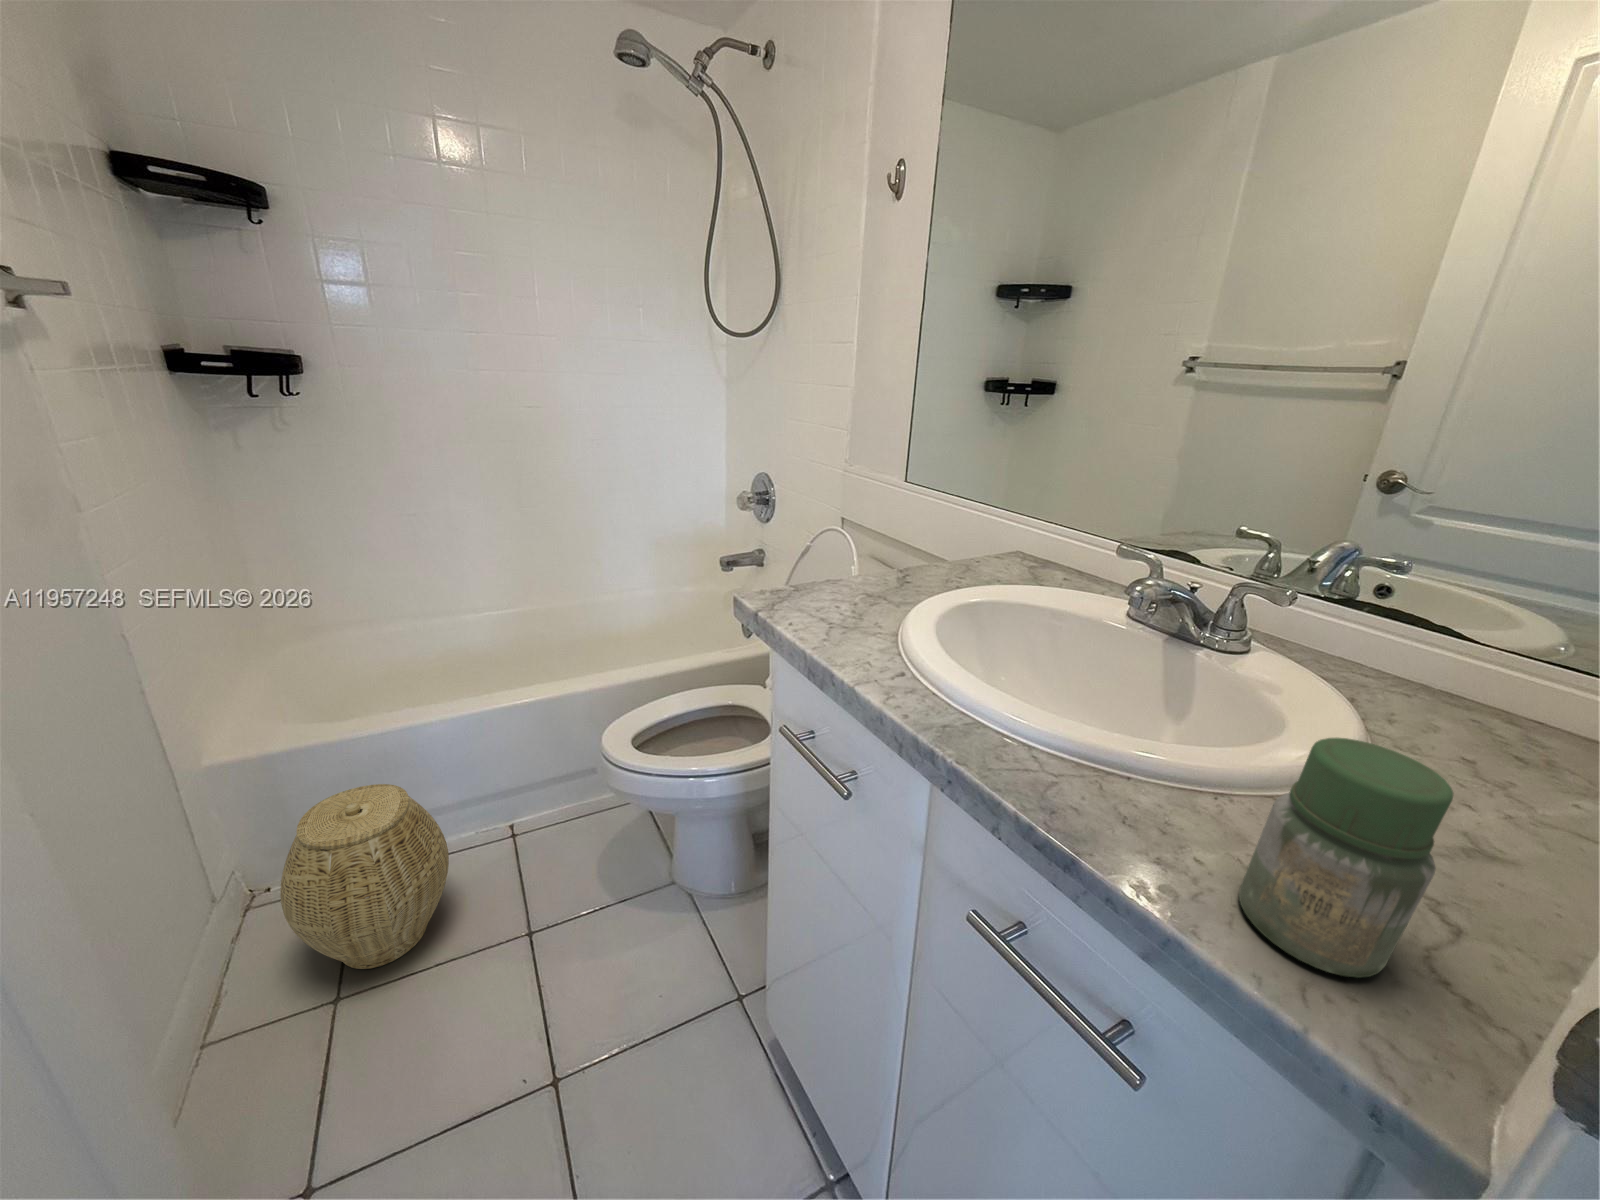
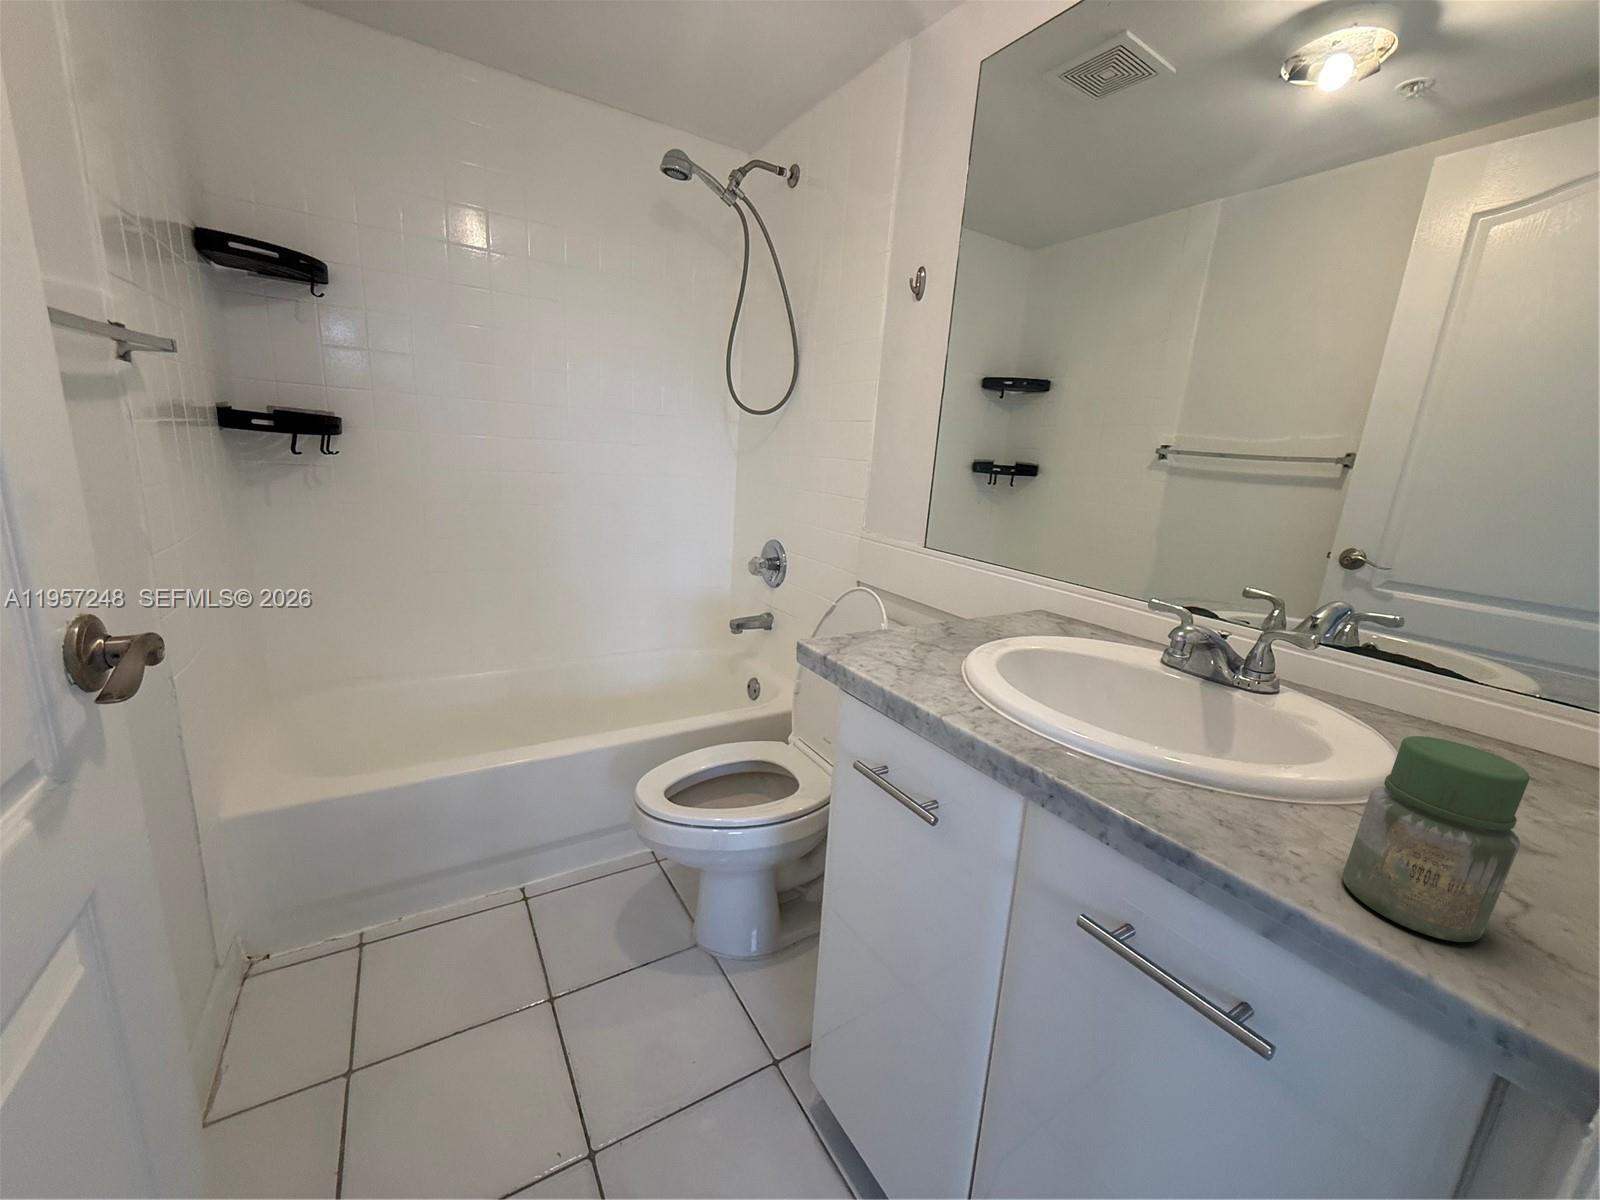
woven basket: present [280,784,449,969] -> none [299,836,471,1038]

